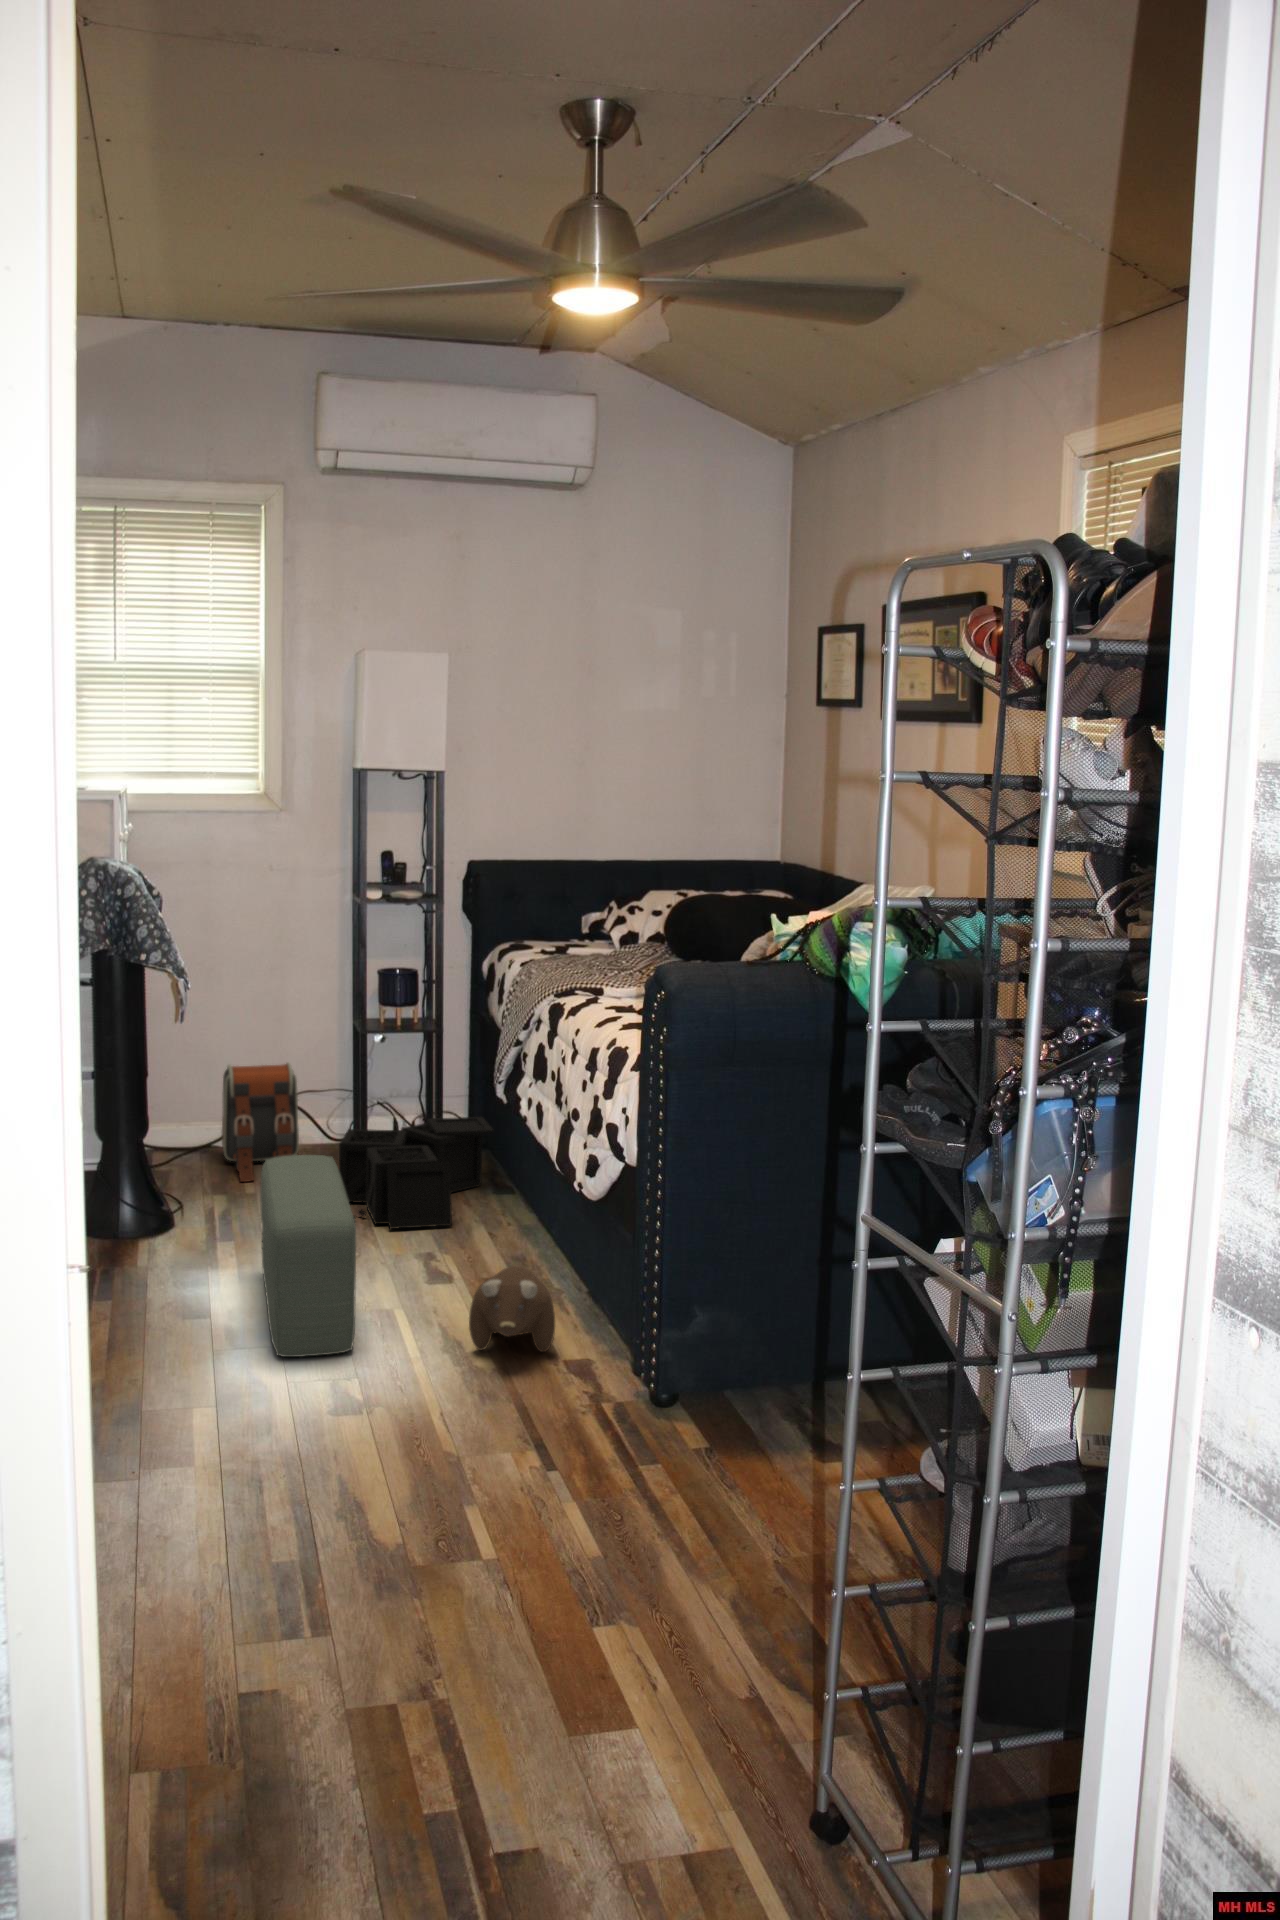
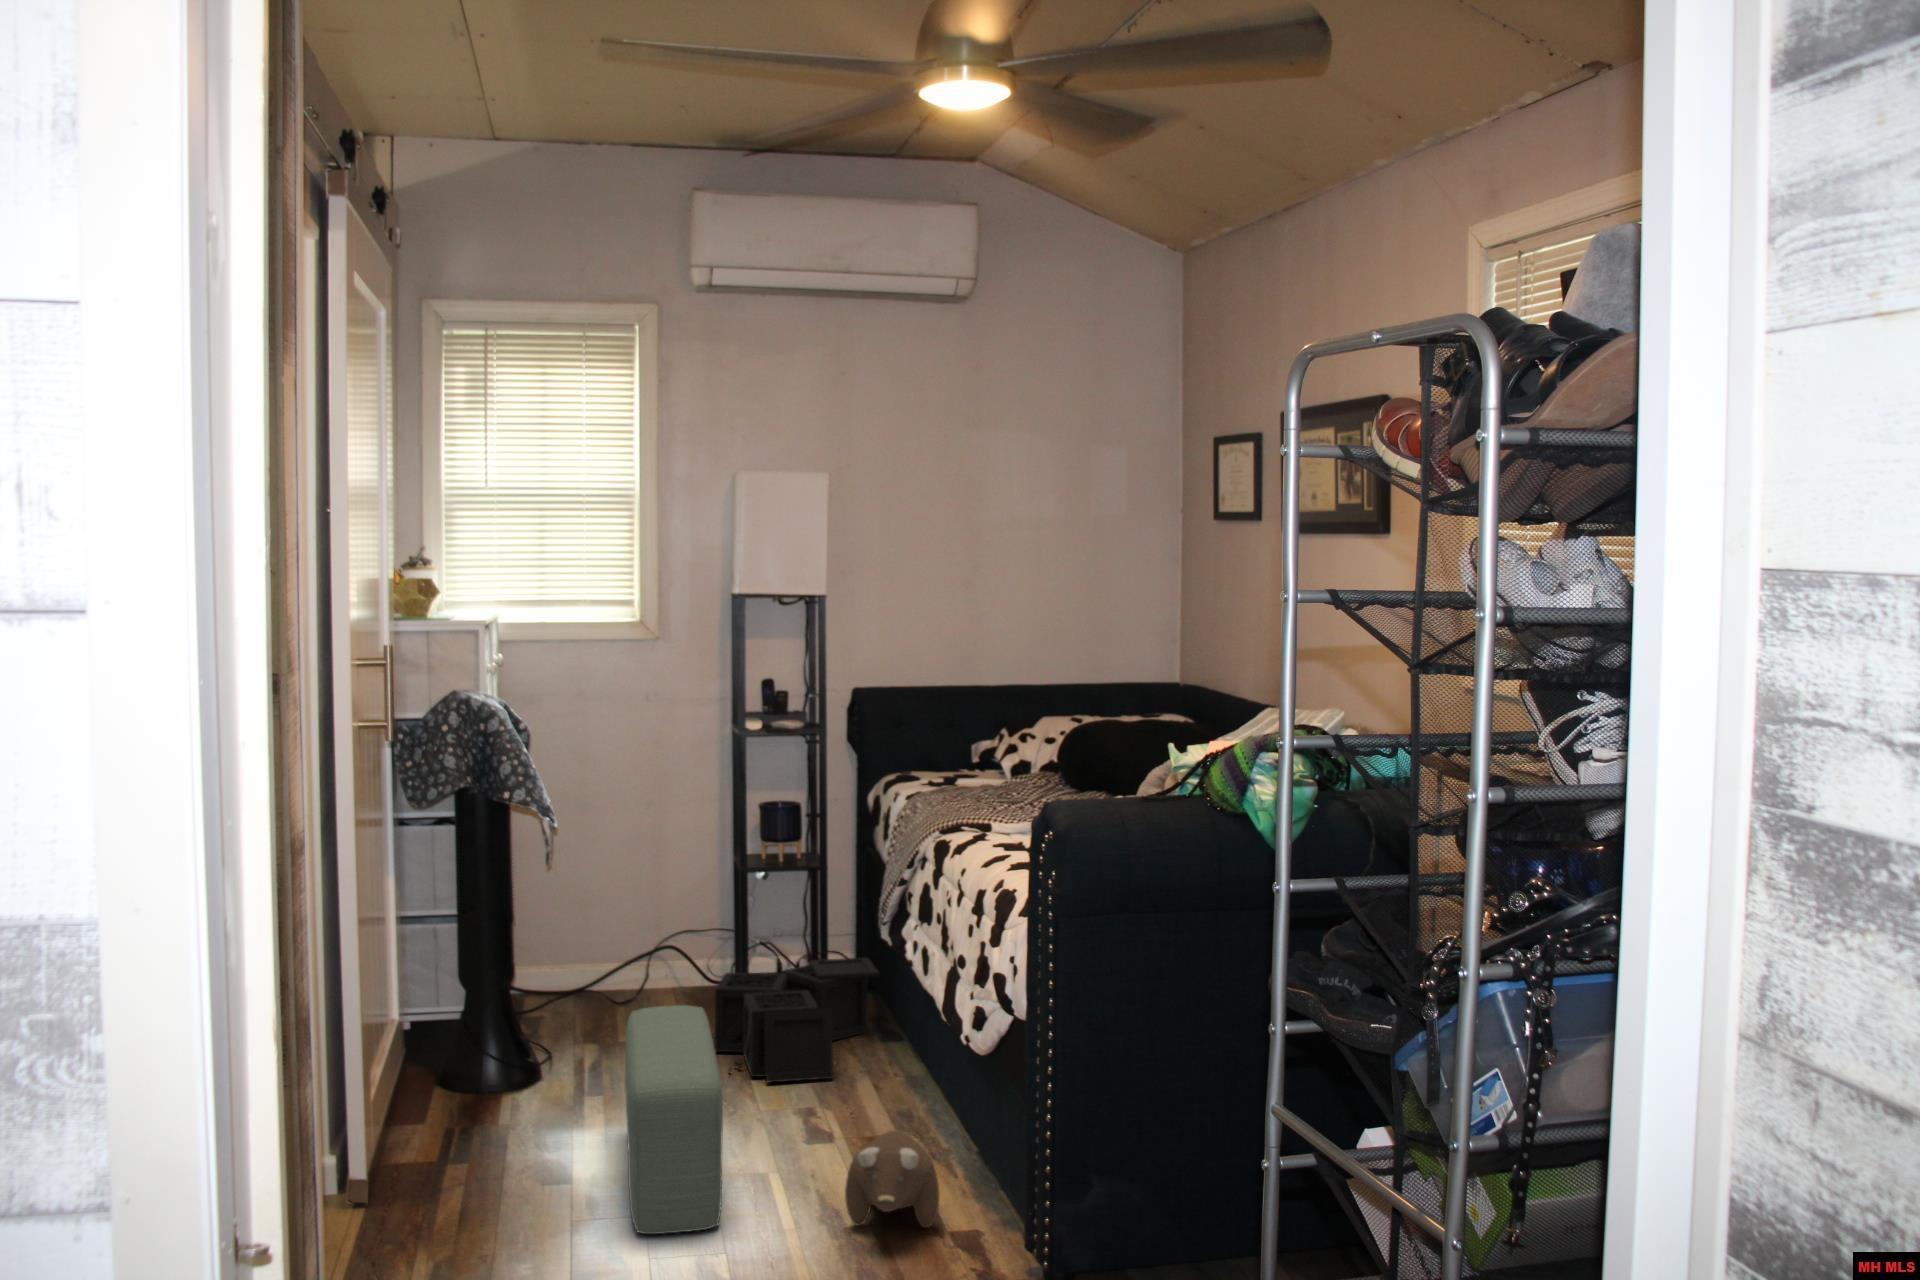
backpack: present [222,1063,299,1182] -> none [596,901,676,1030]

